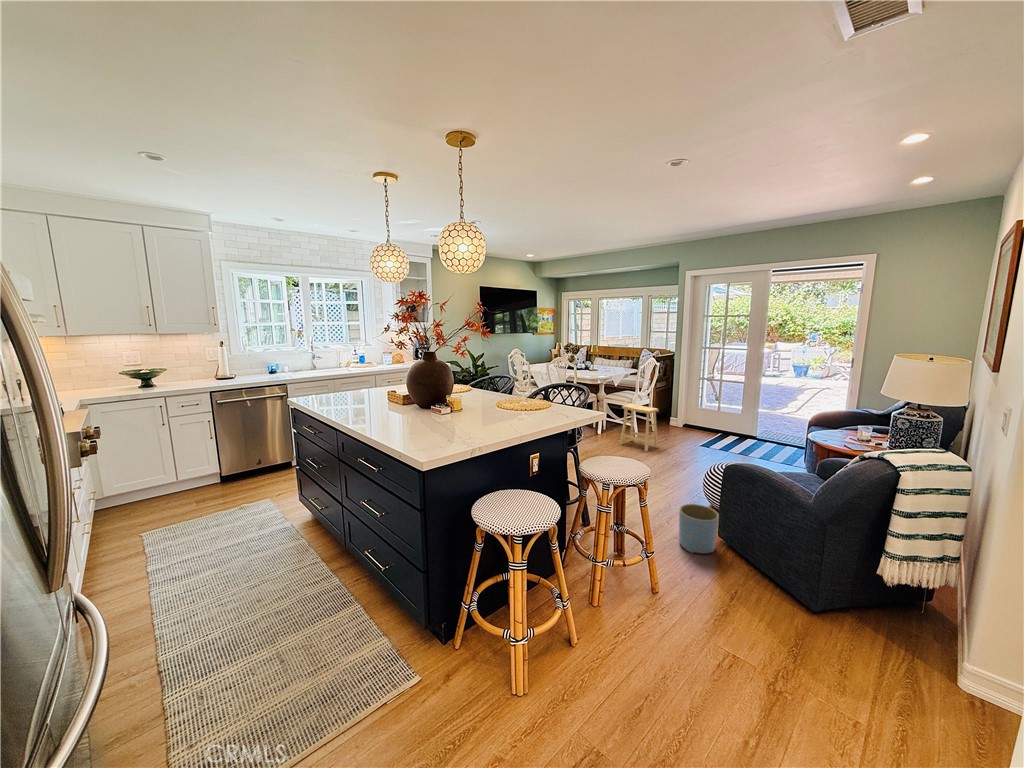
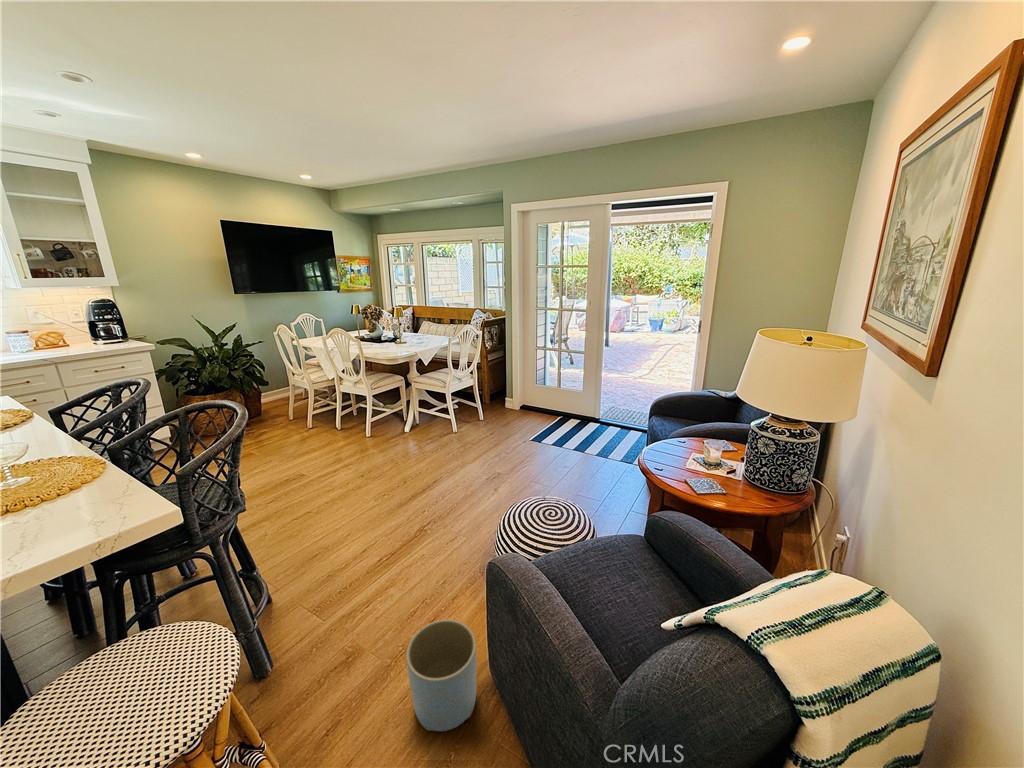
footstool: present [620,404,659,452] -> none [422,392,474,460]

